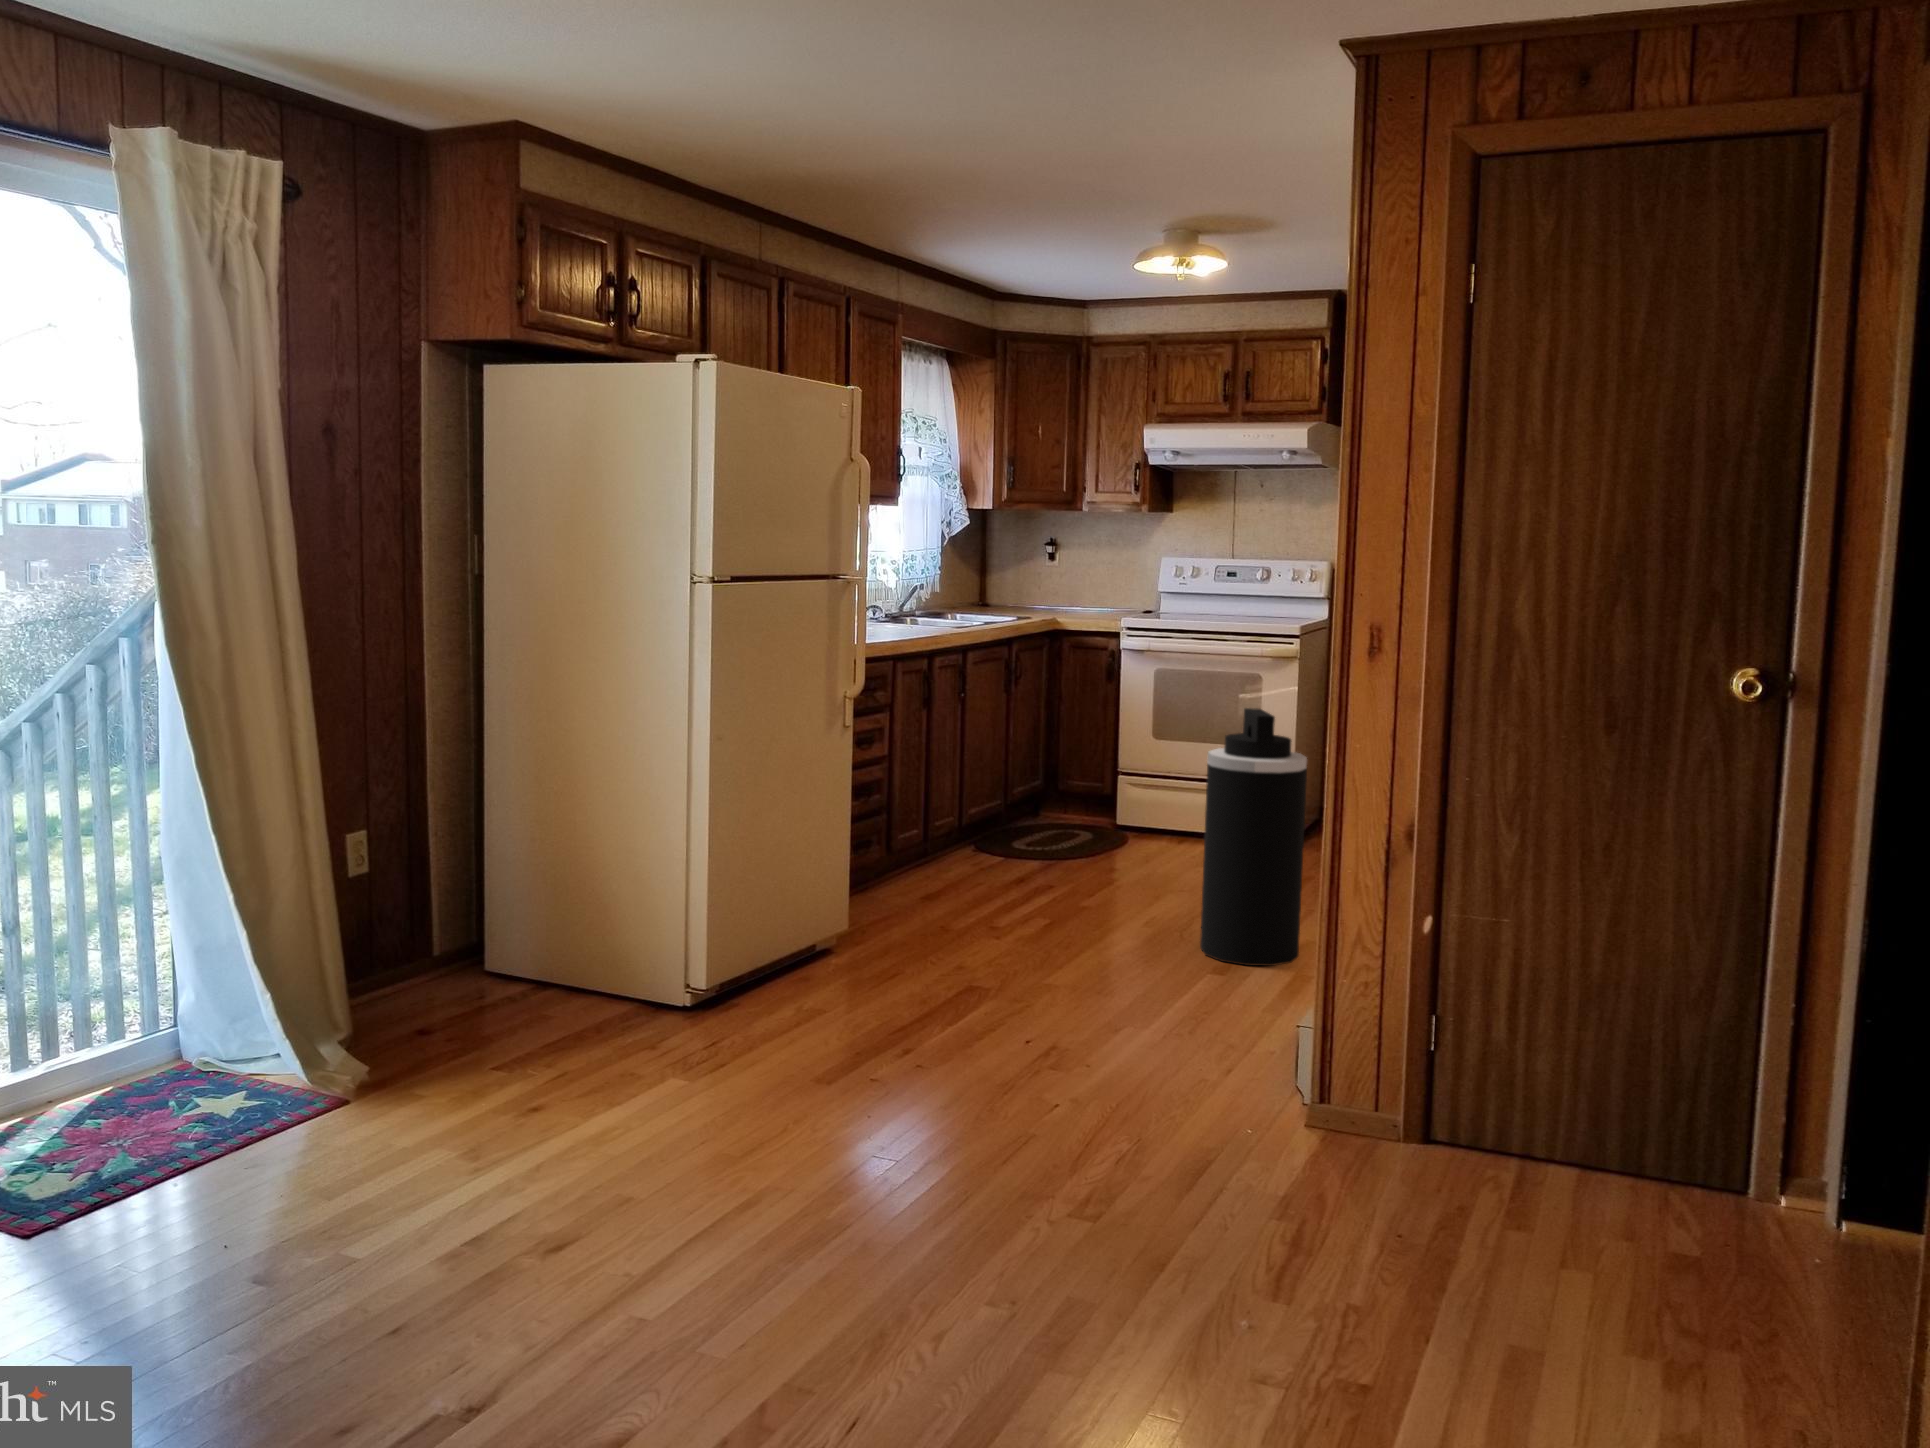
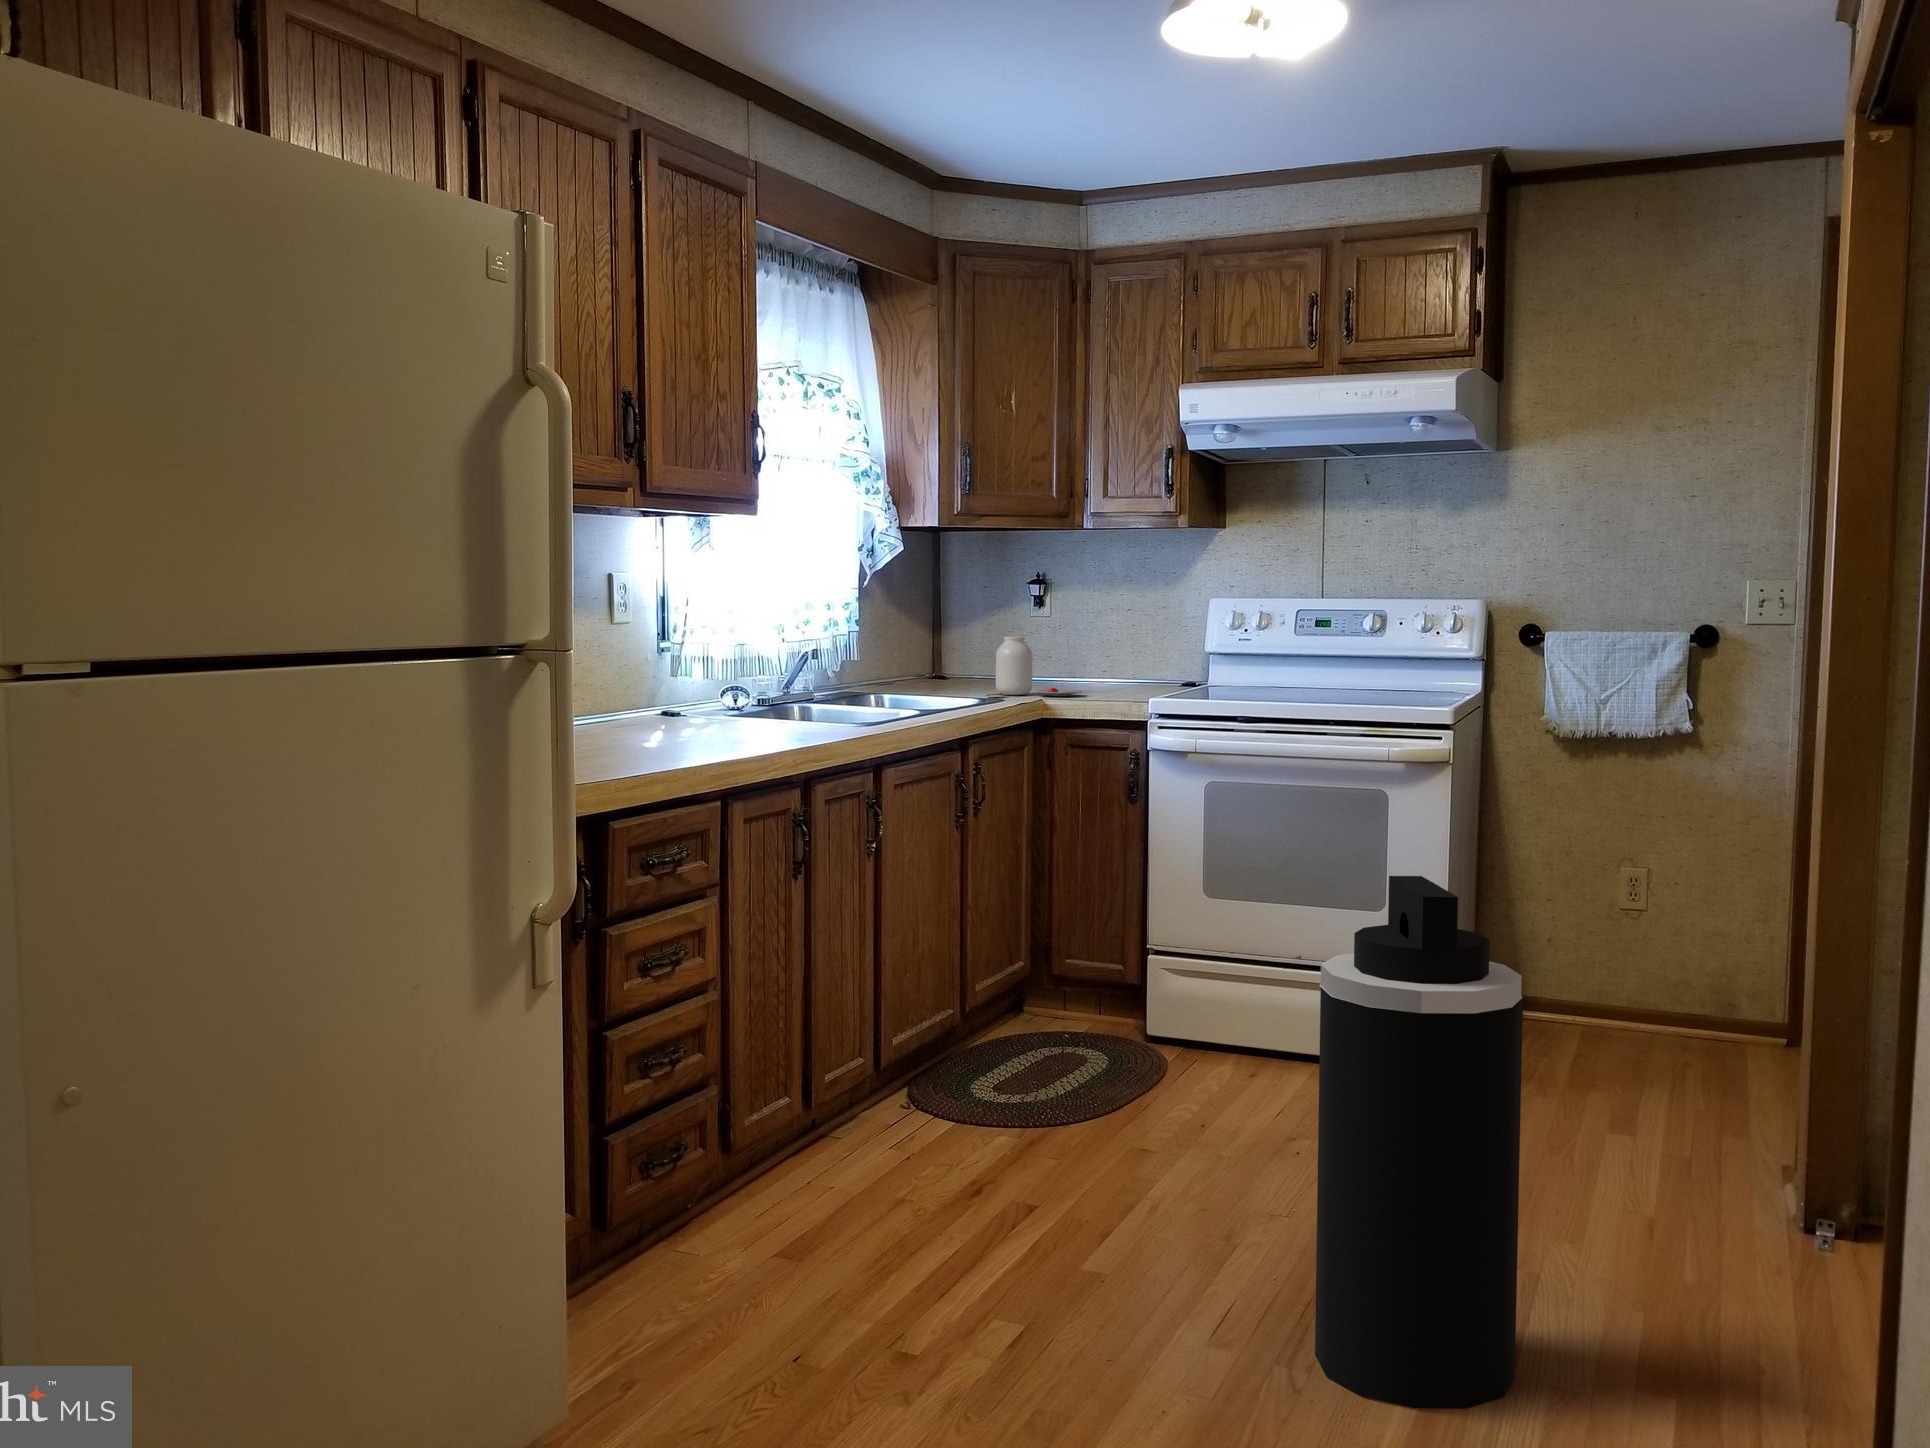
jar: none [1022,580,1081,617] -> present [986,636,1083,696]

